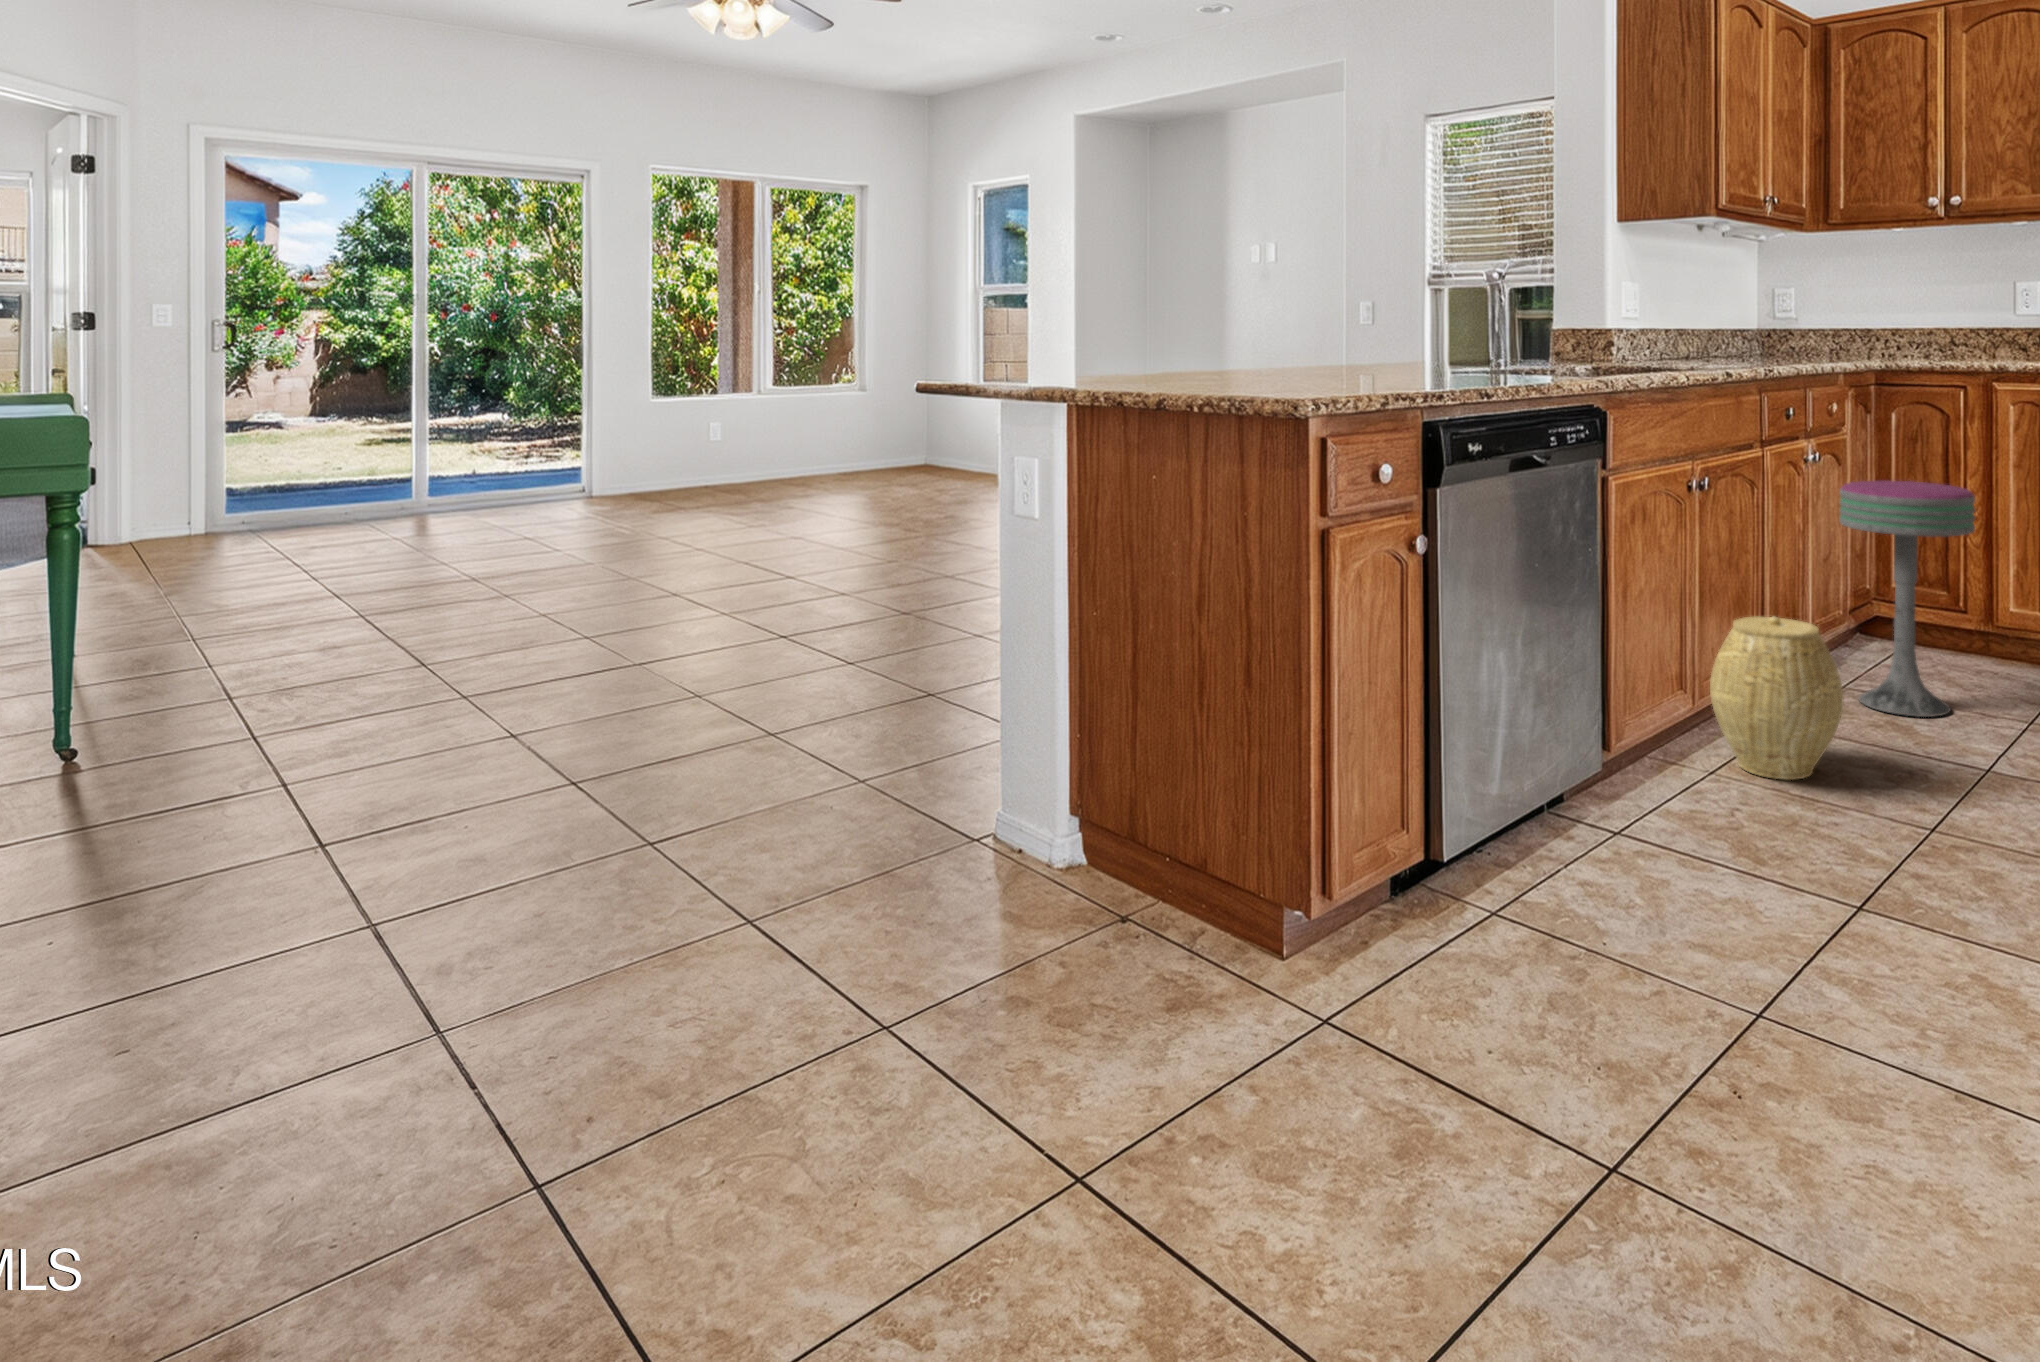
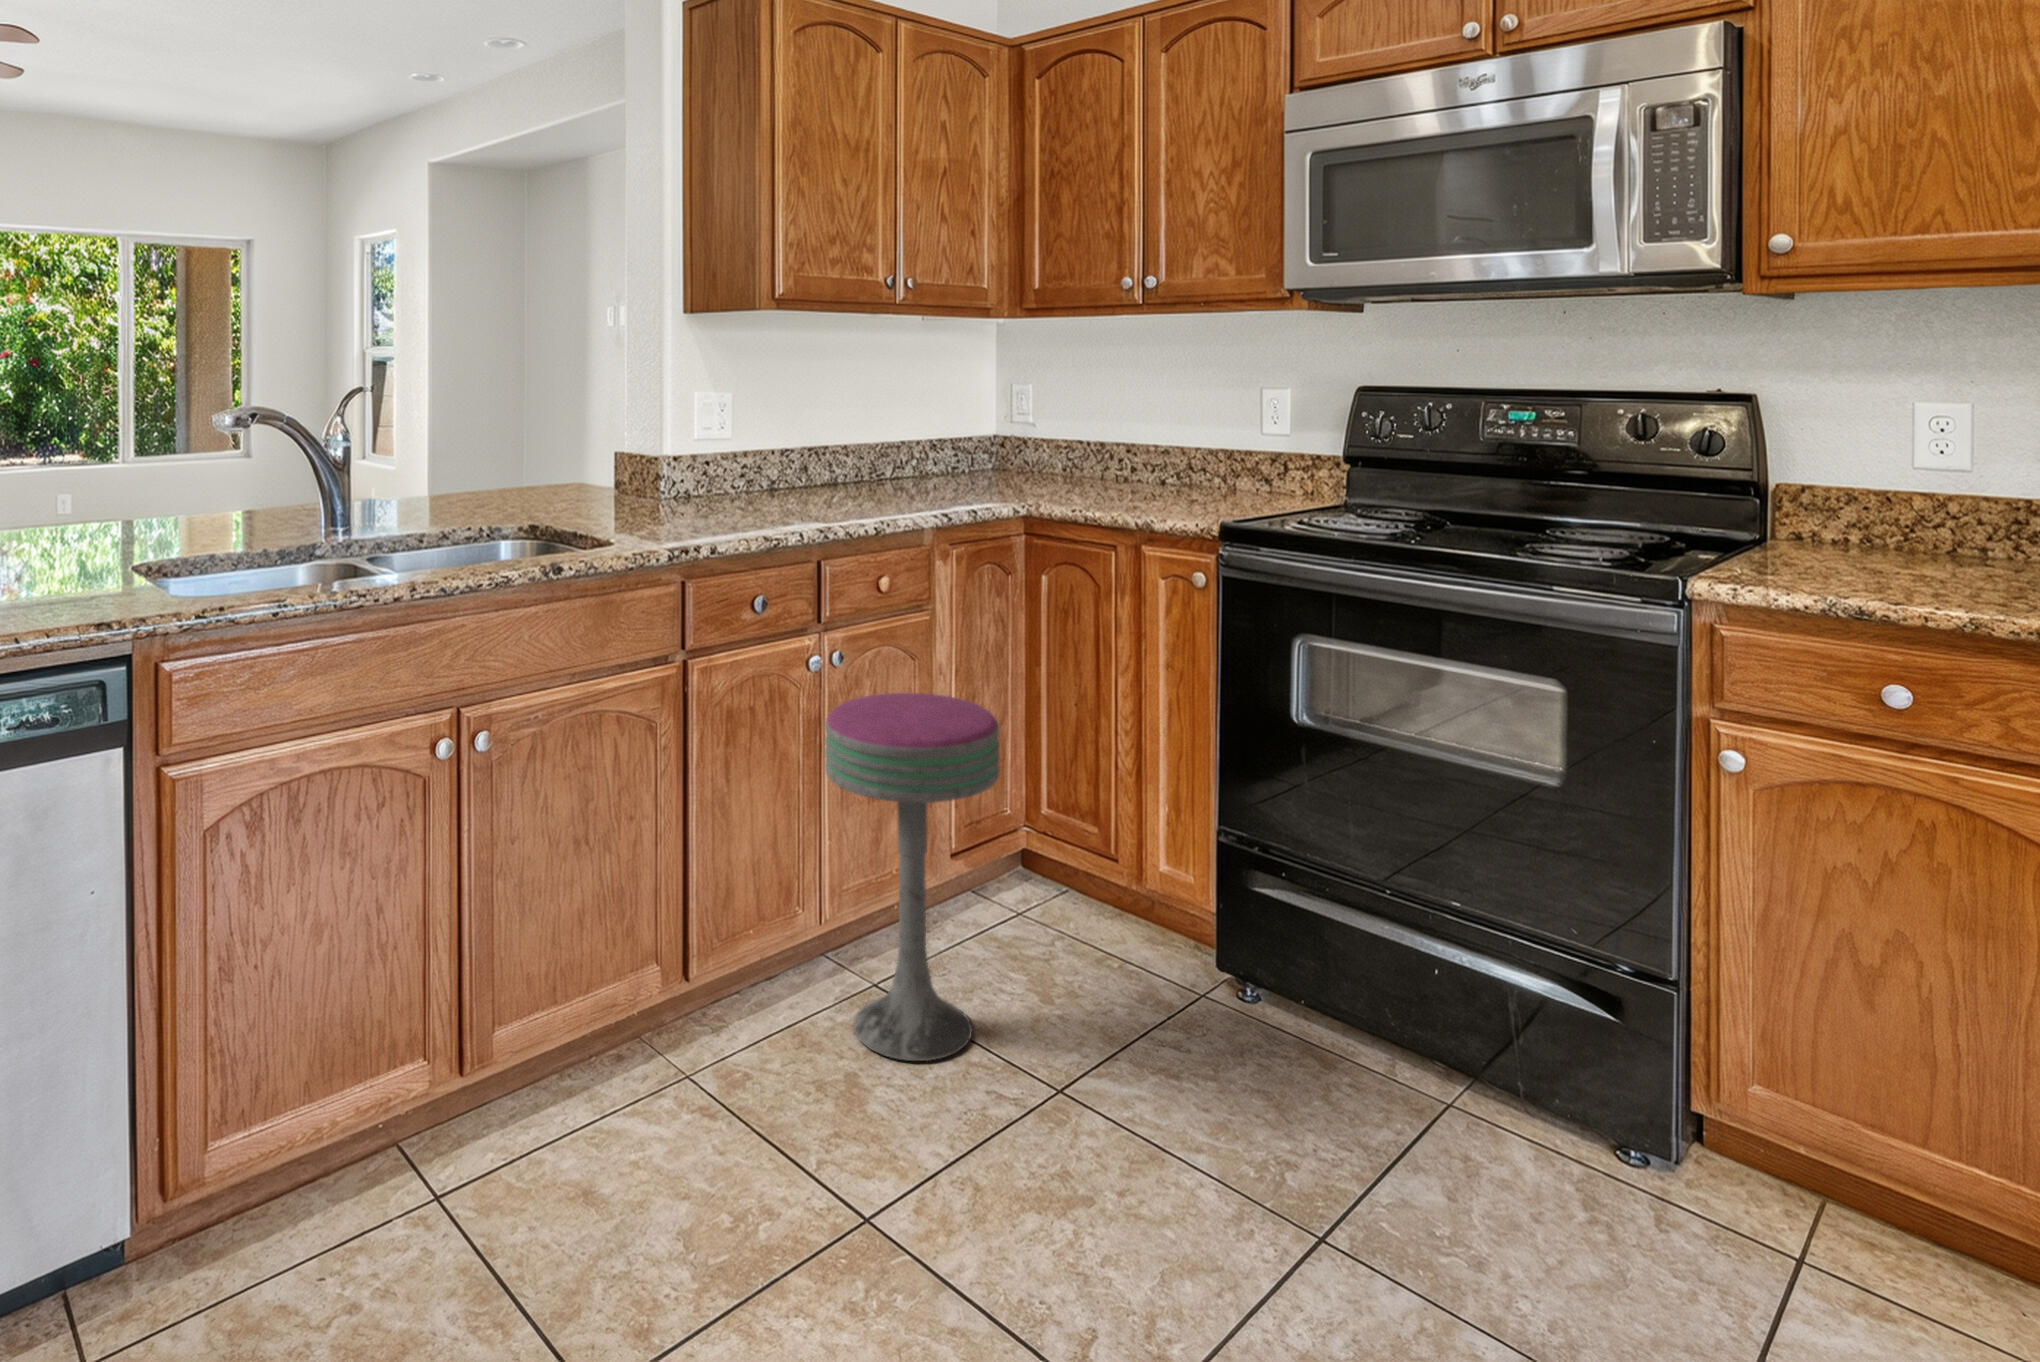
woven basket: present [1710,616,1844,780] -> none [447,933,635,1210]

